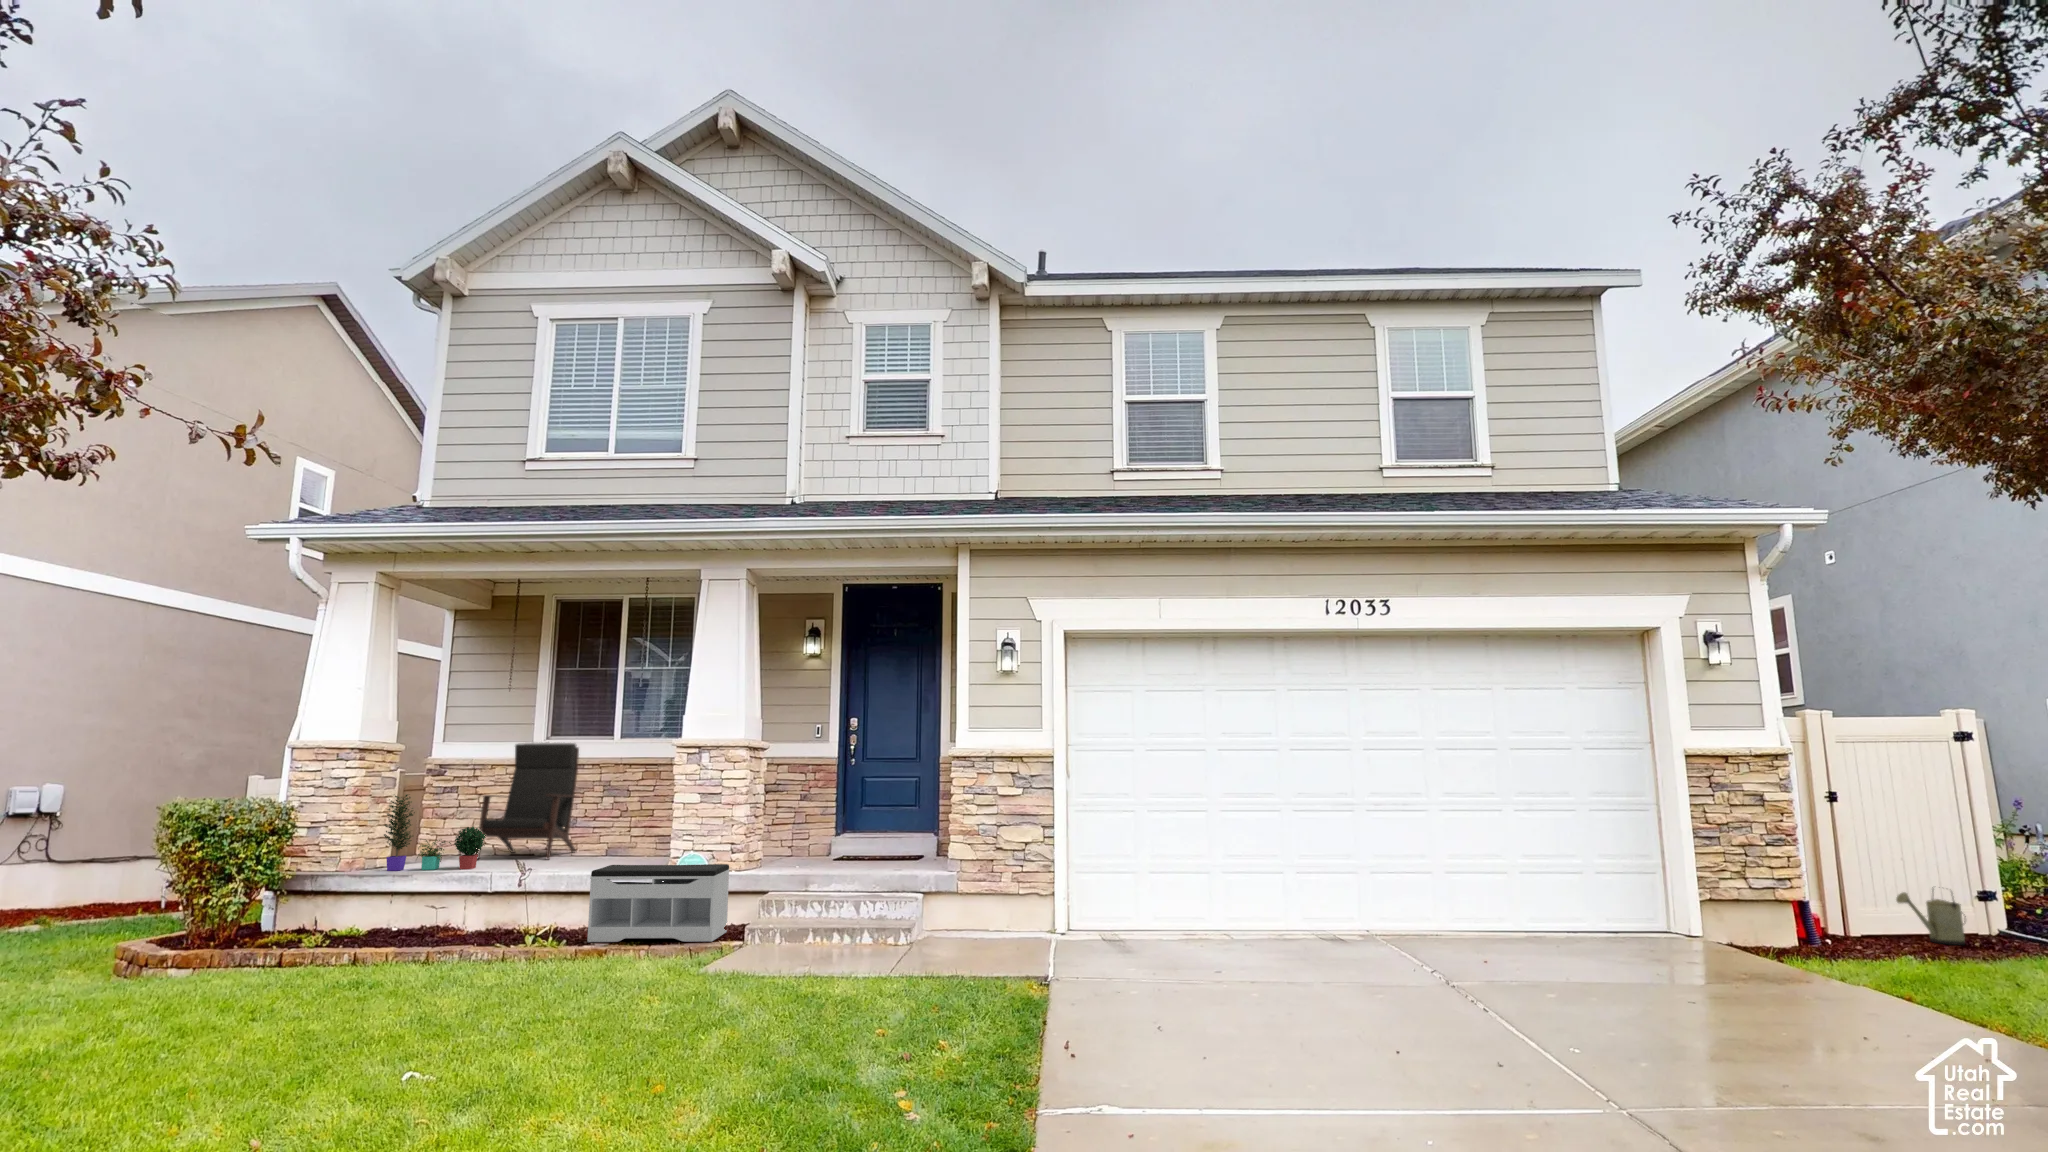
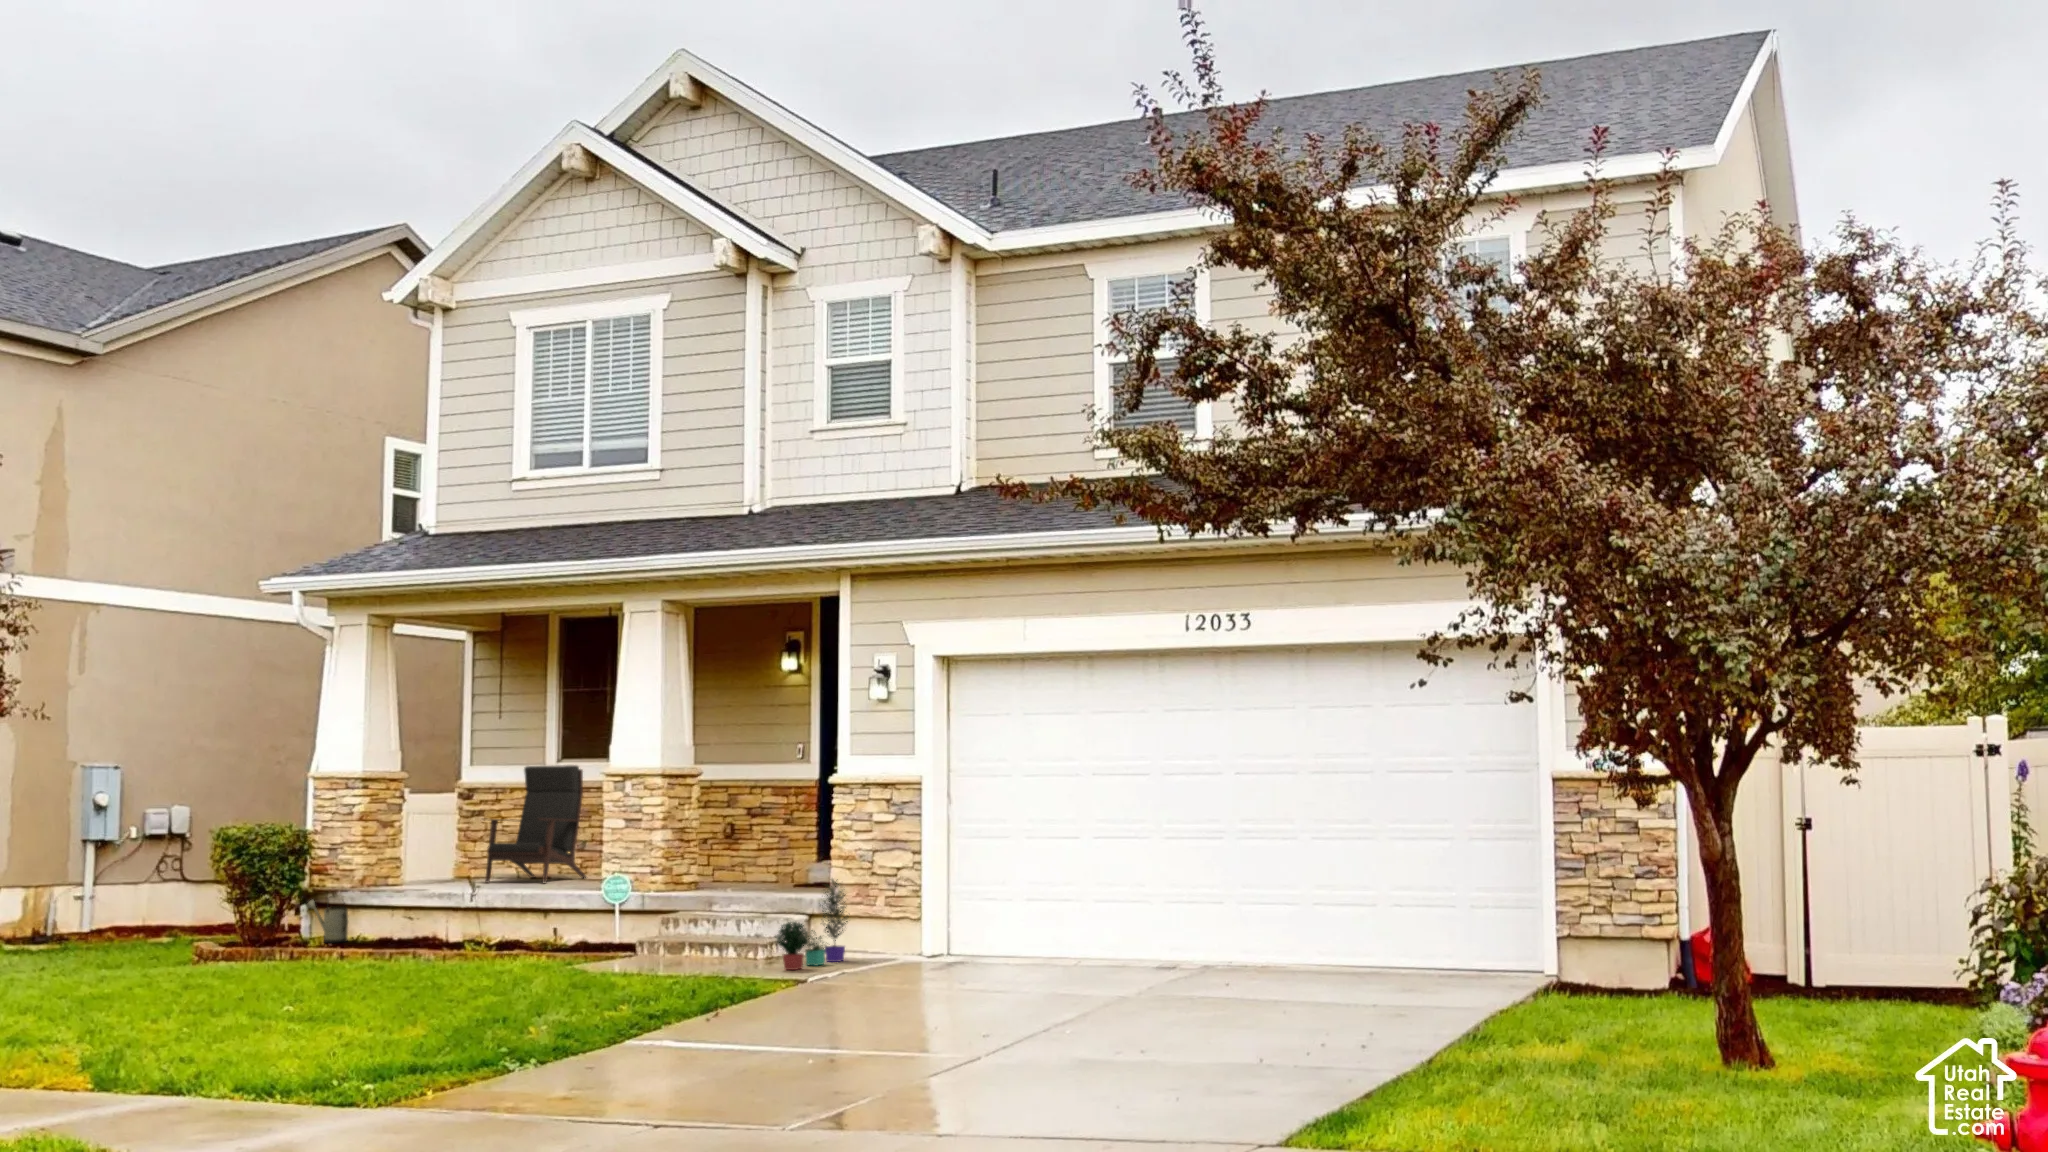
potted plant: present [384,794,486,871] -> present [776,879,849,970]
bench: present [587,864,729,942] -> none [521,885,647,956]
watering can: present [1896,892,1966,945] -> present [306,900,348,943]

